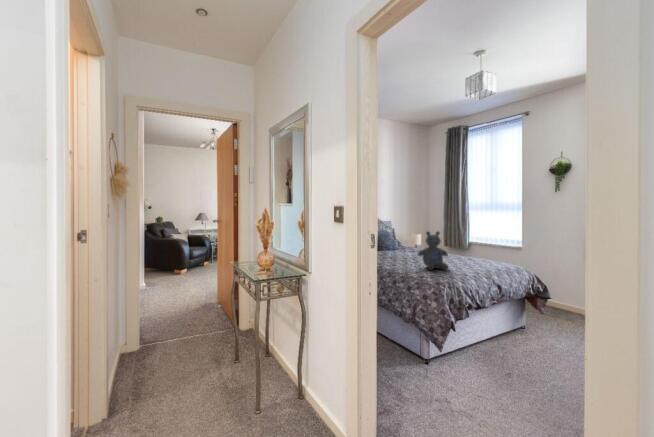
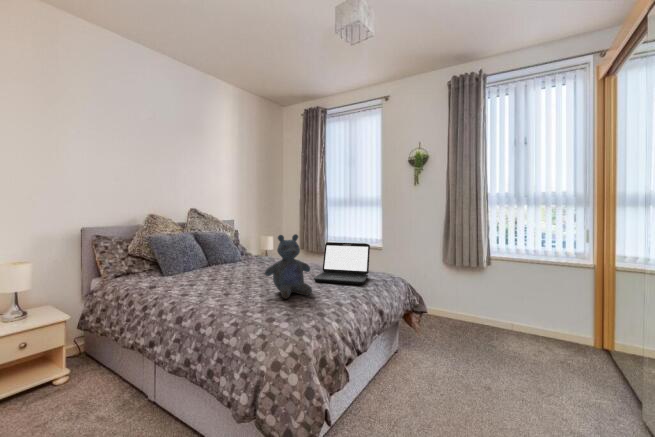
laptop: none [451,239,497,269] -> present [314,242,370,285]

